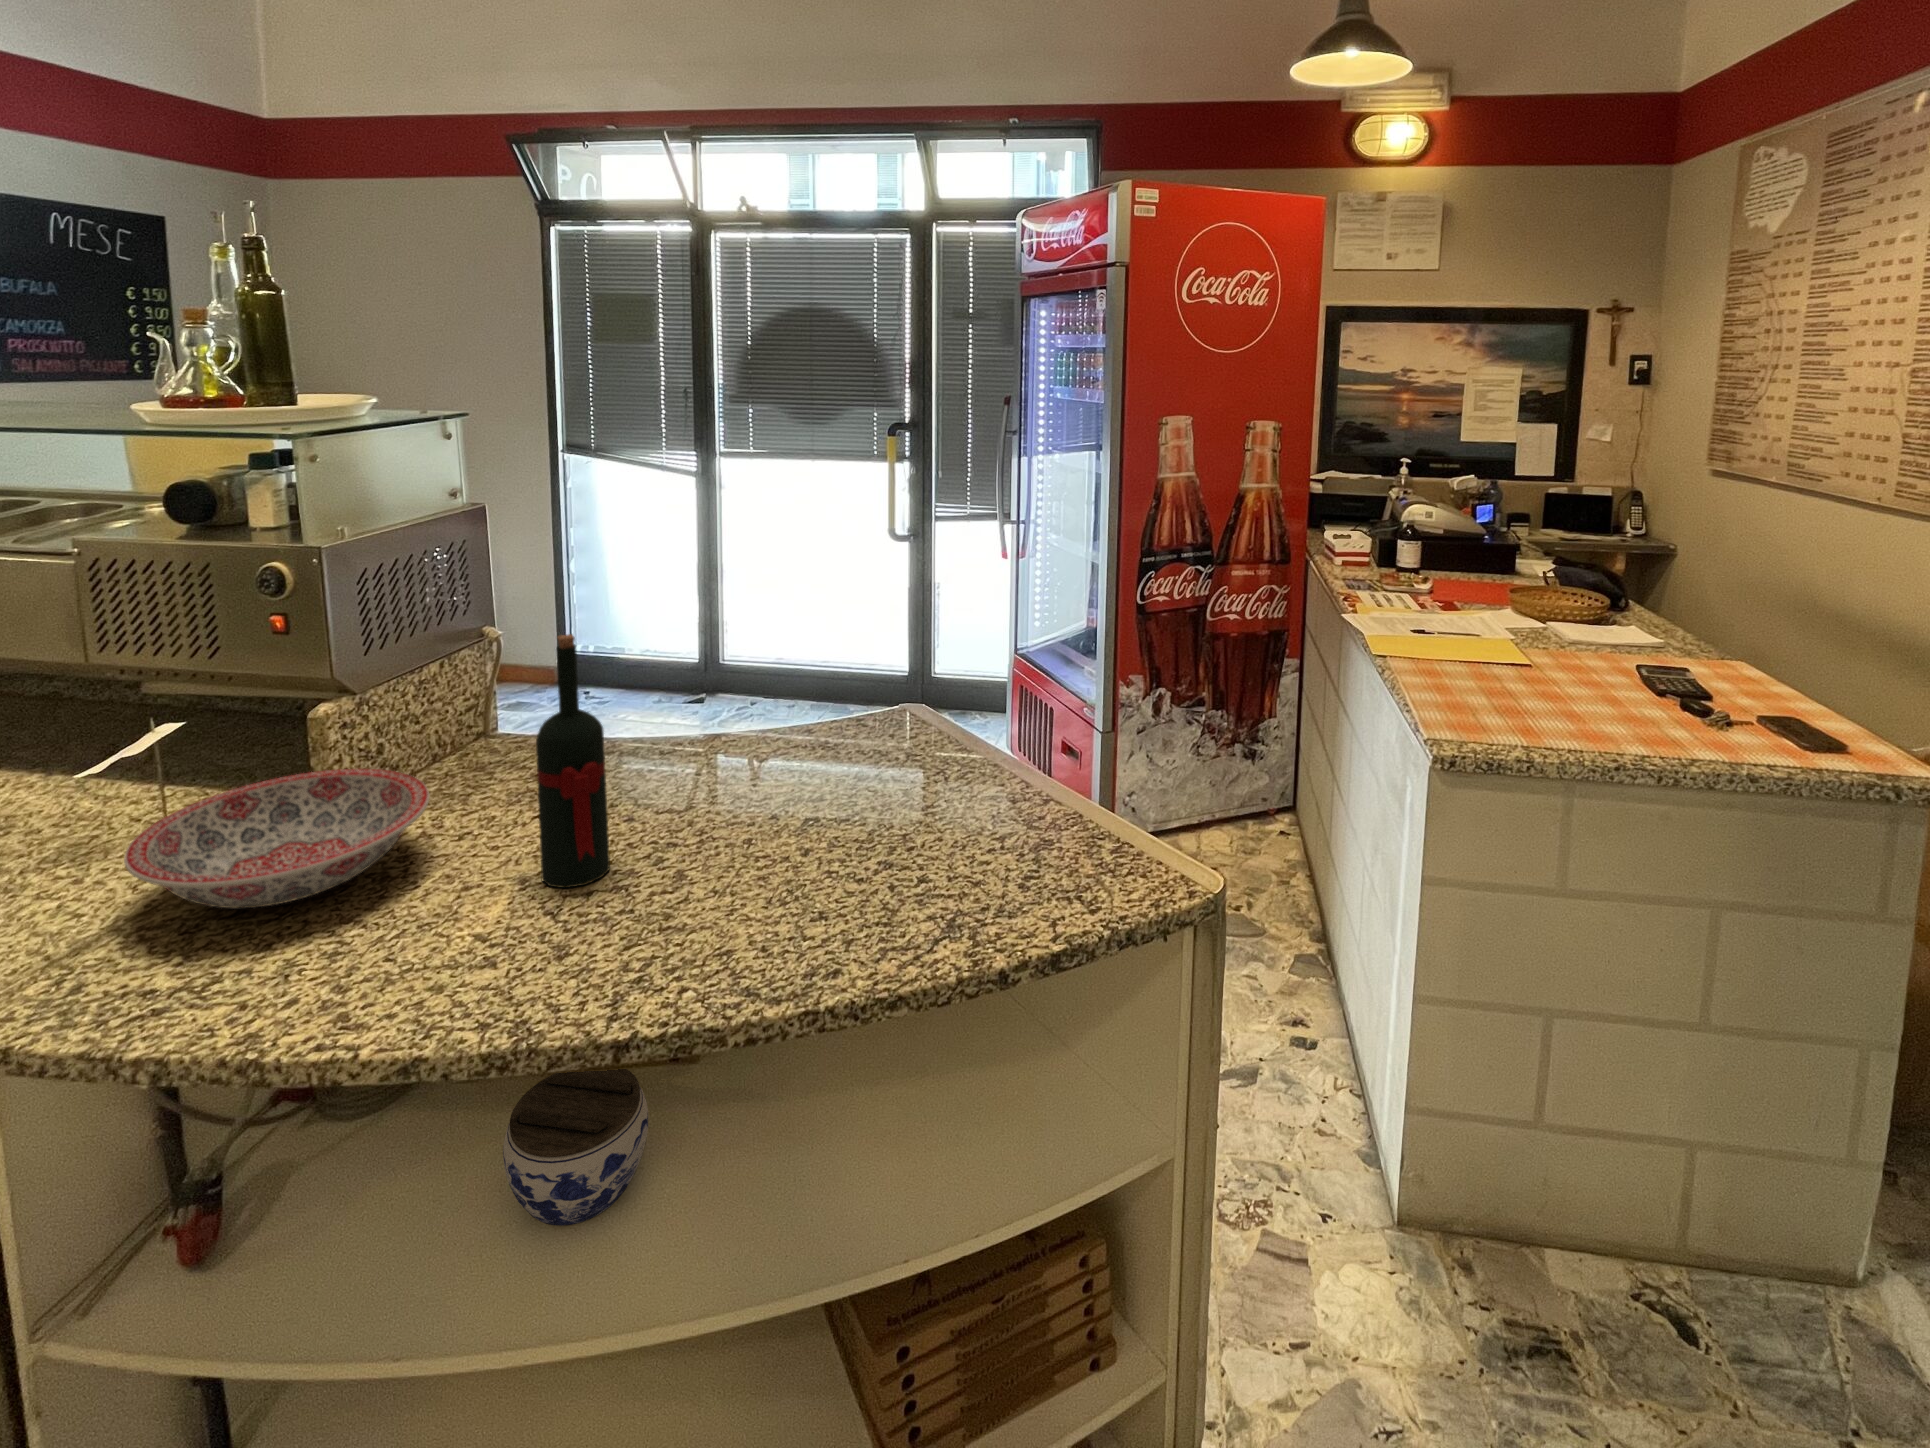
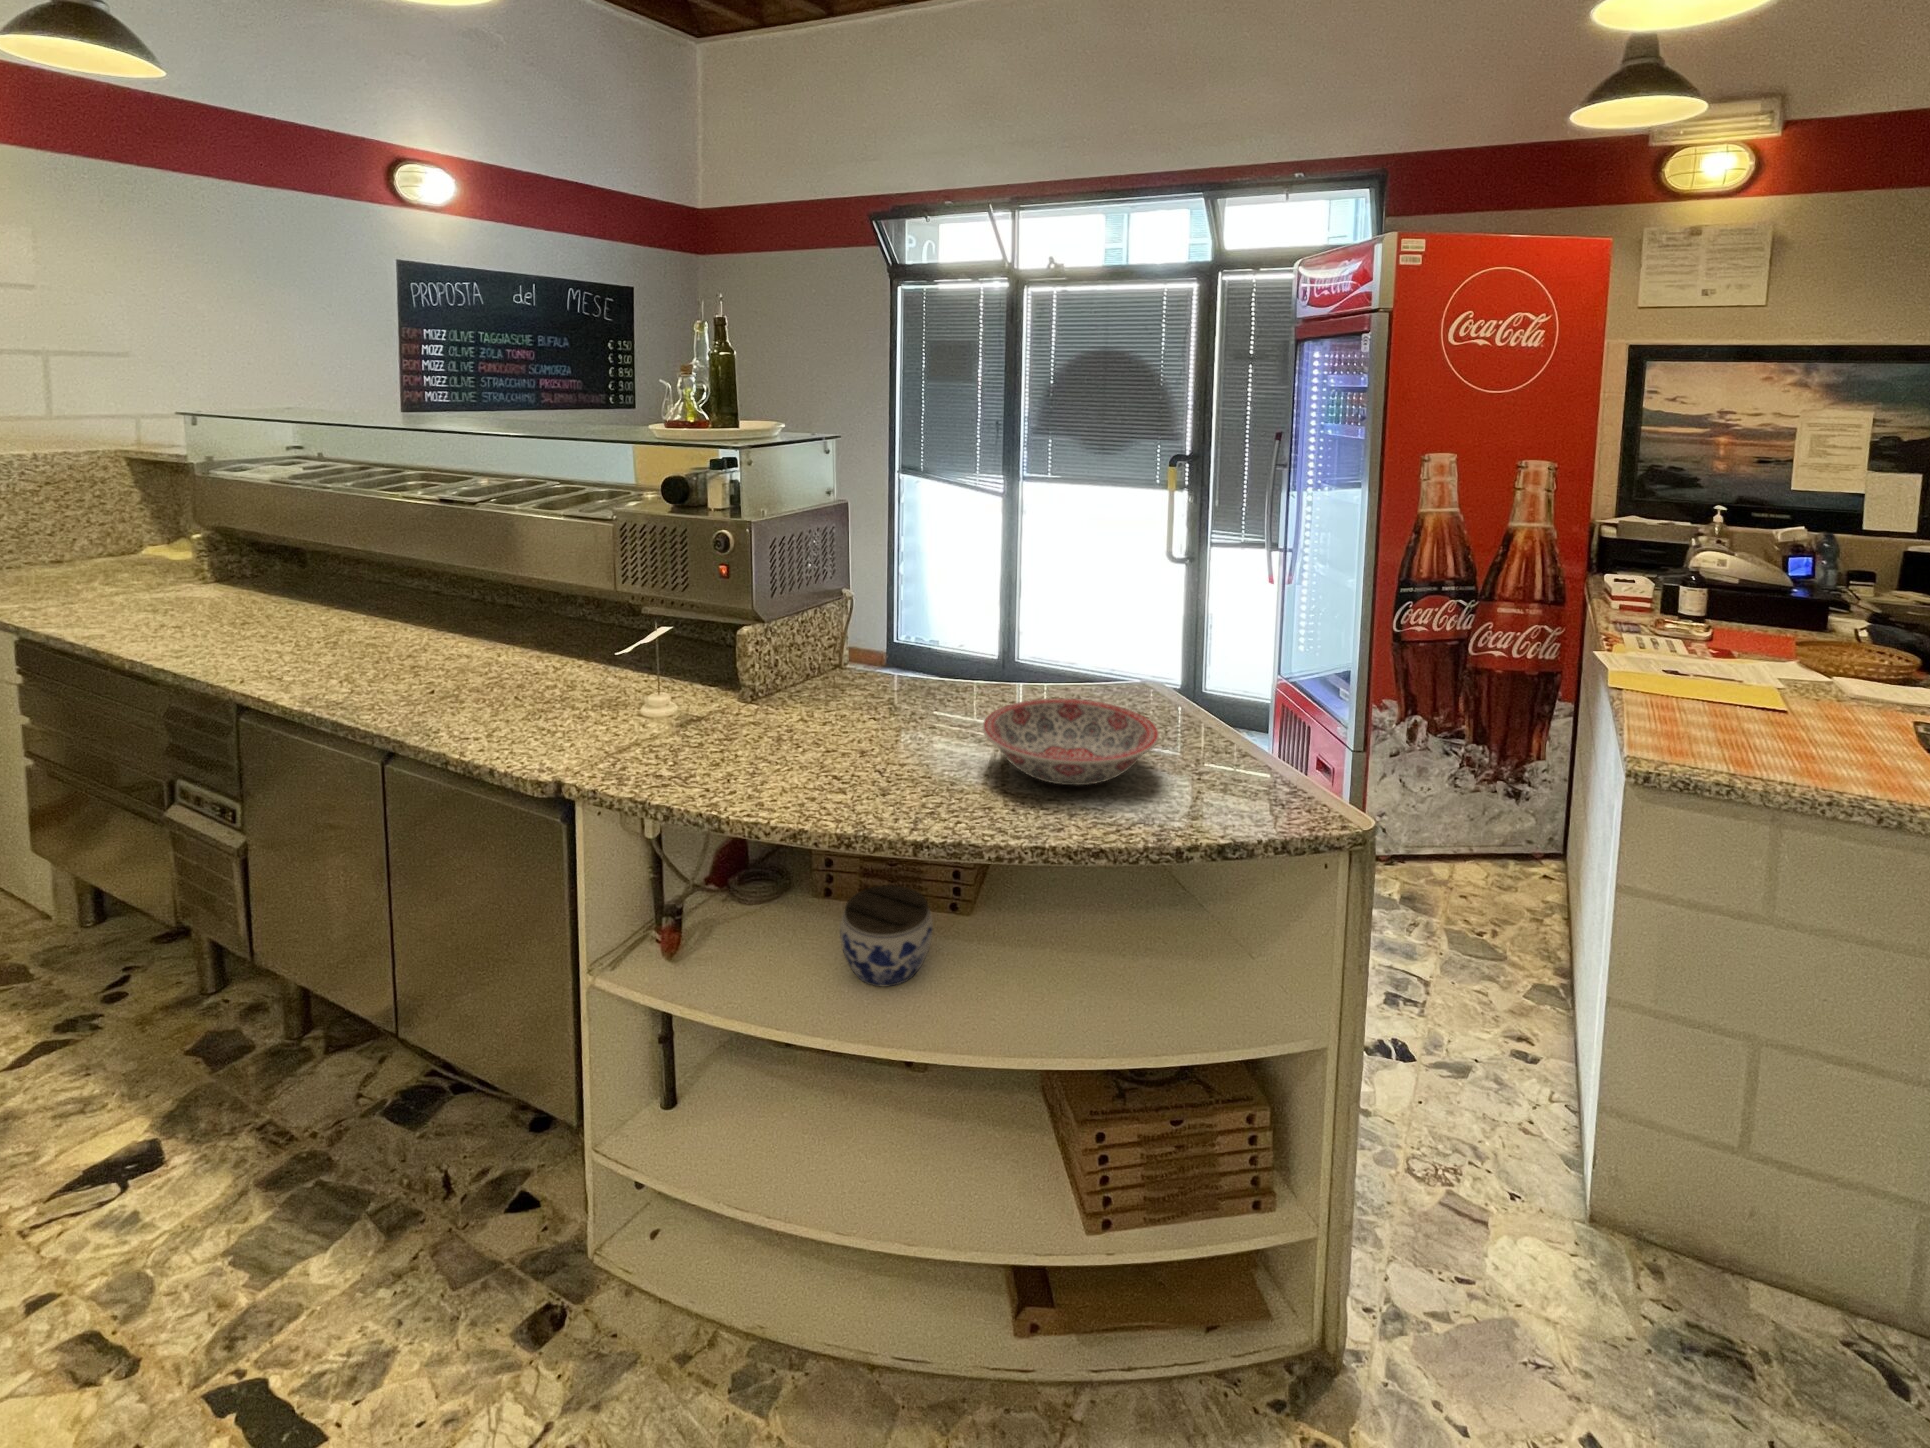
wine bottle: present [536,634,610,888] -> none [873,582,917,760]
ceramic bowl: present [124,769,430,908] -> present [983,699,1159,785]

